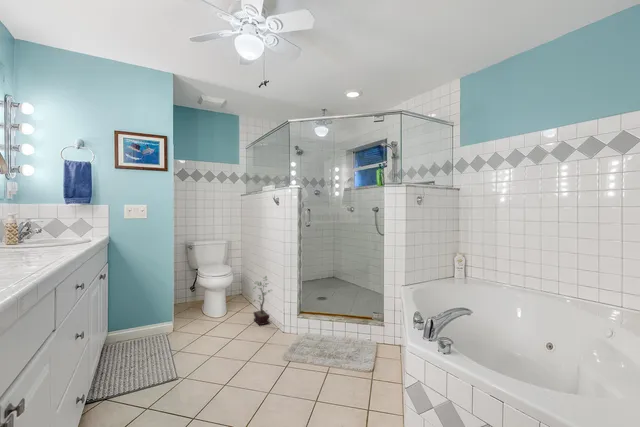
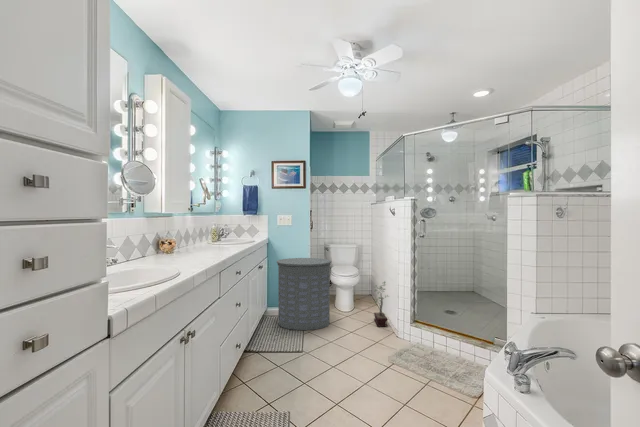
laundry hamper: none [127,258,205,352] -> present [277,258,331,330]

